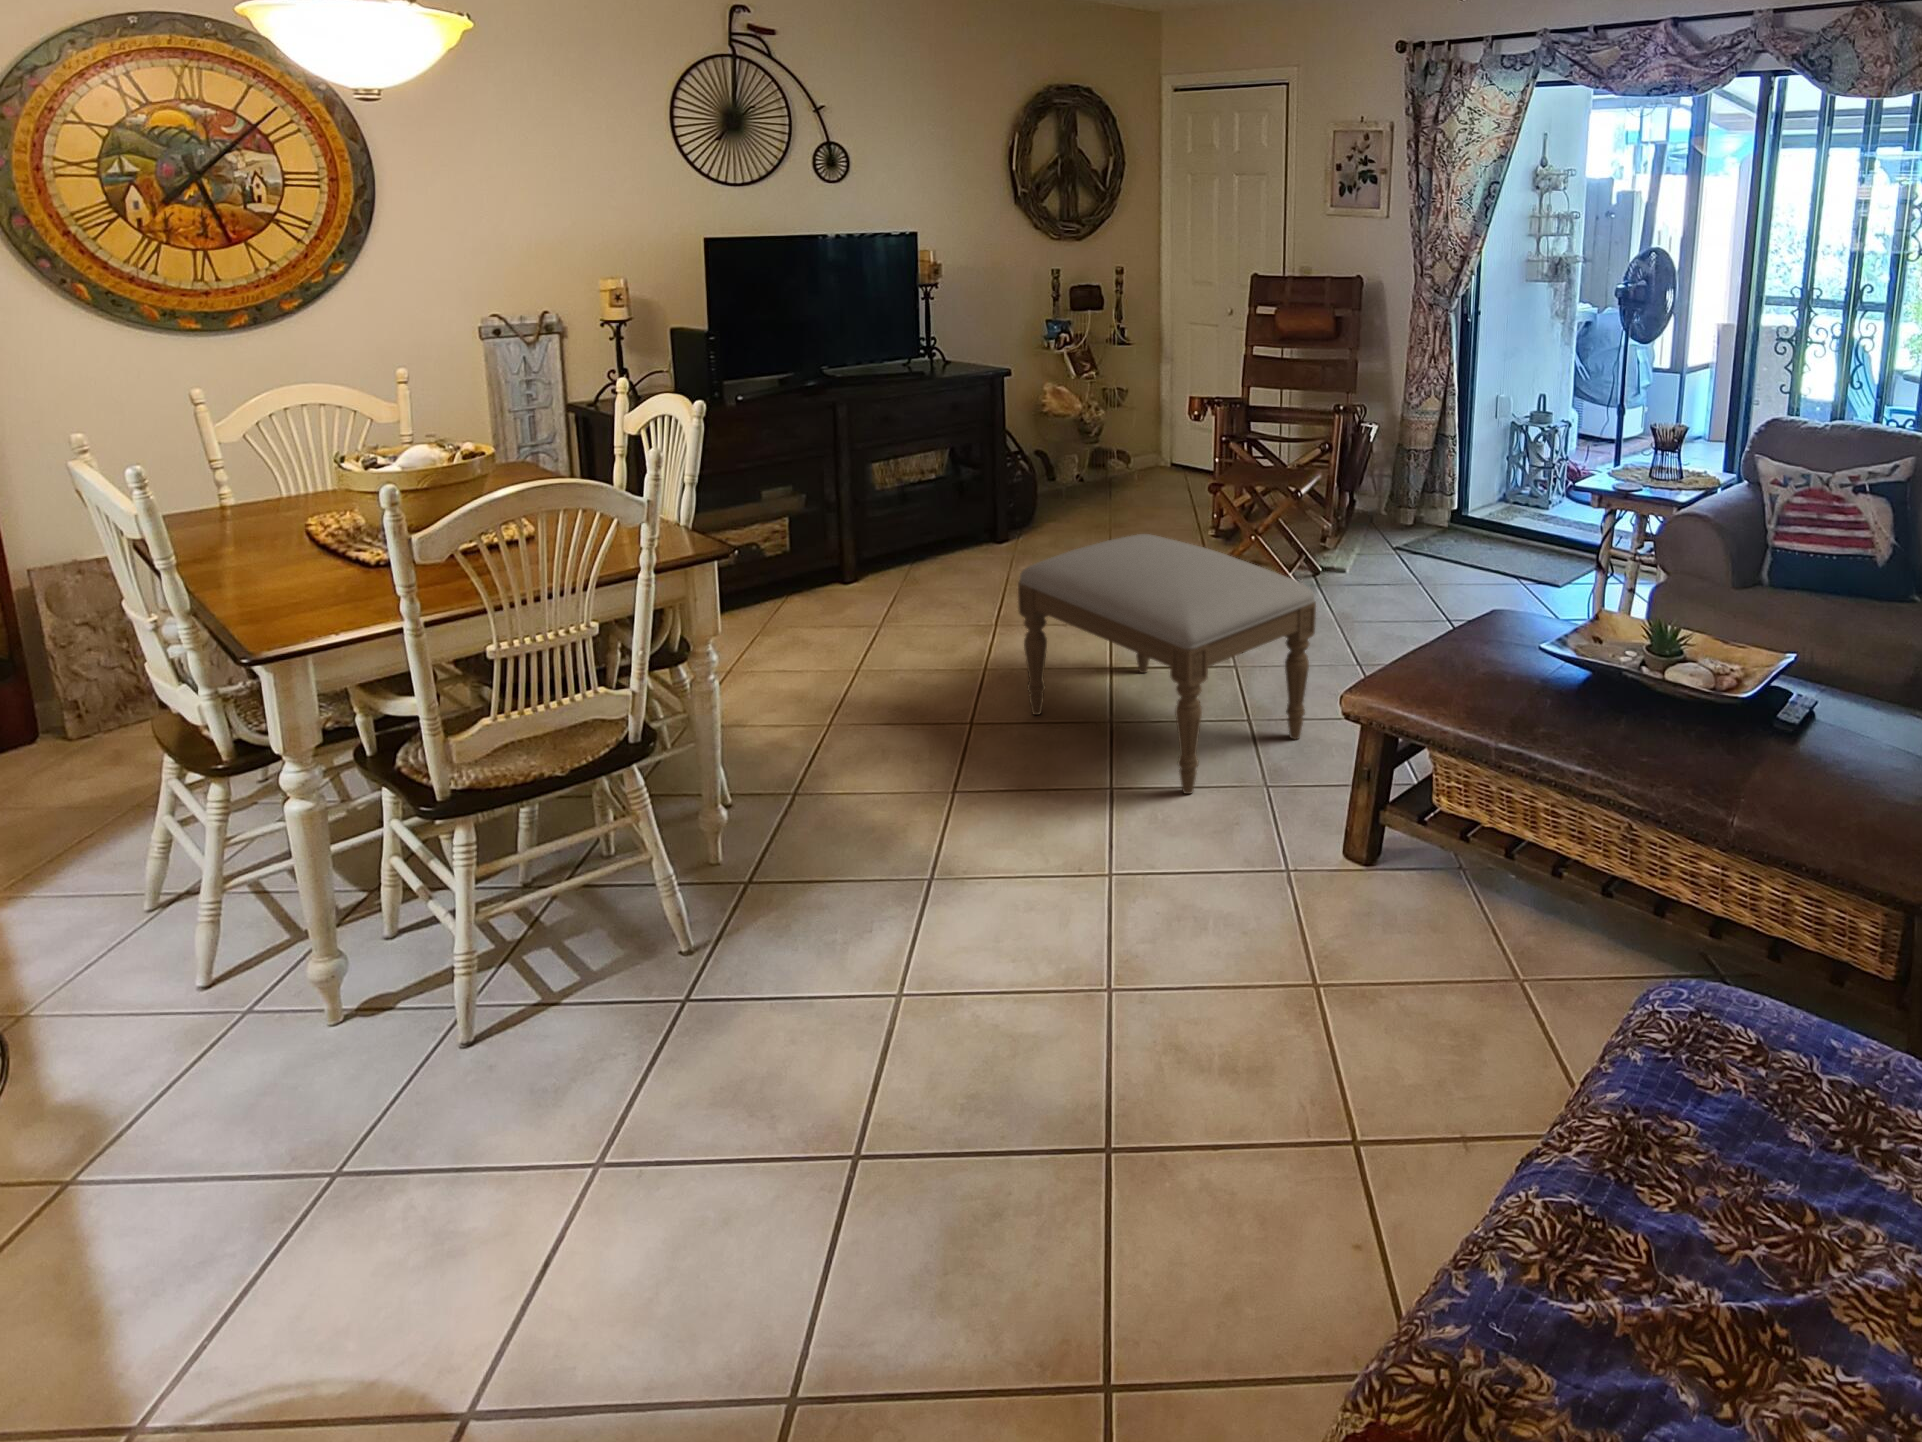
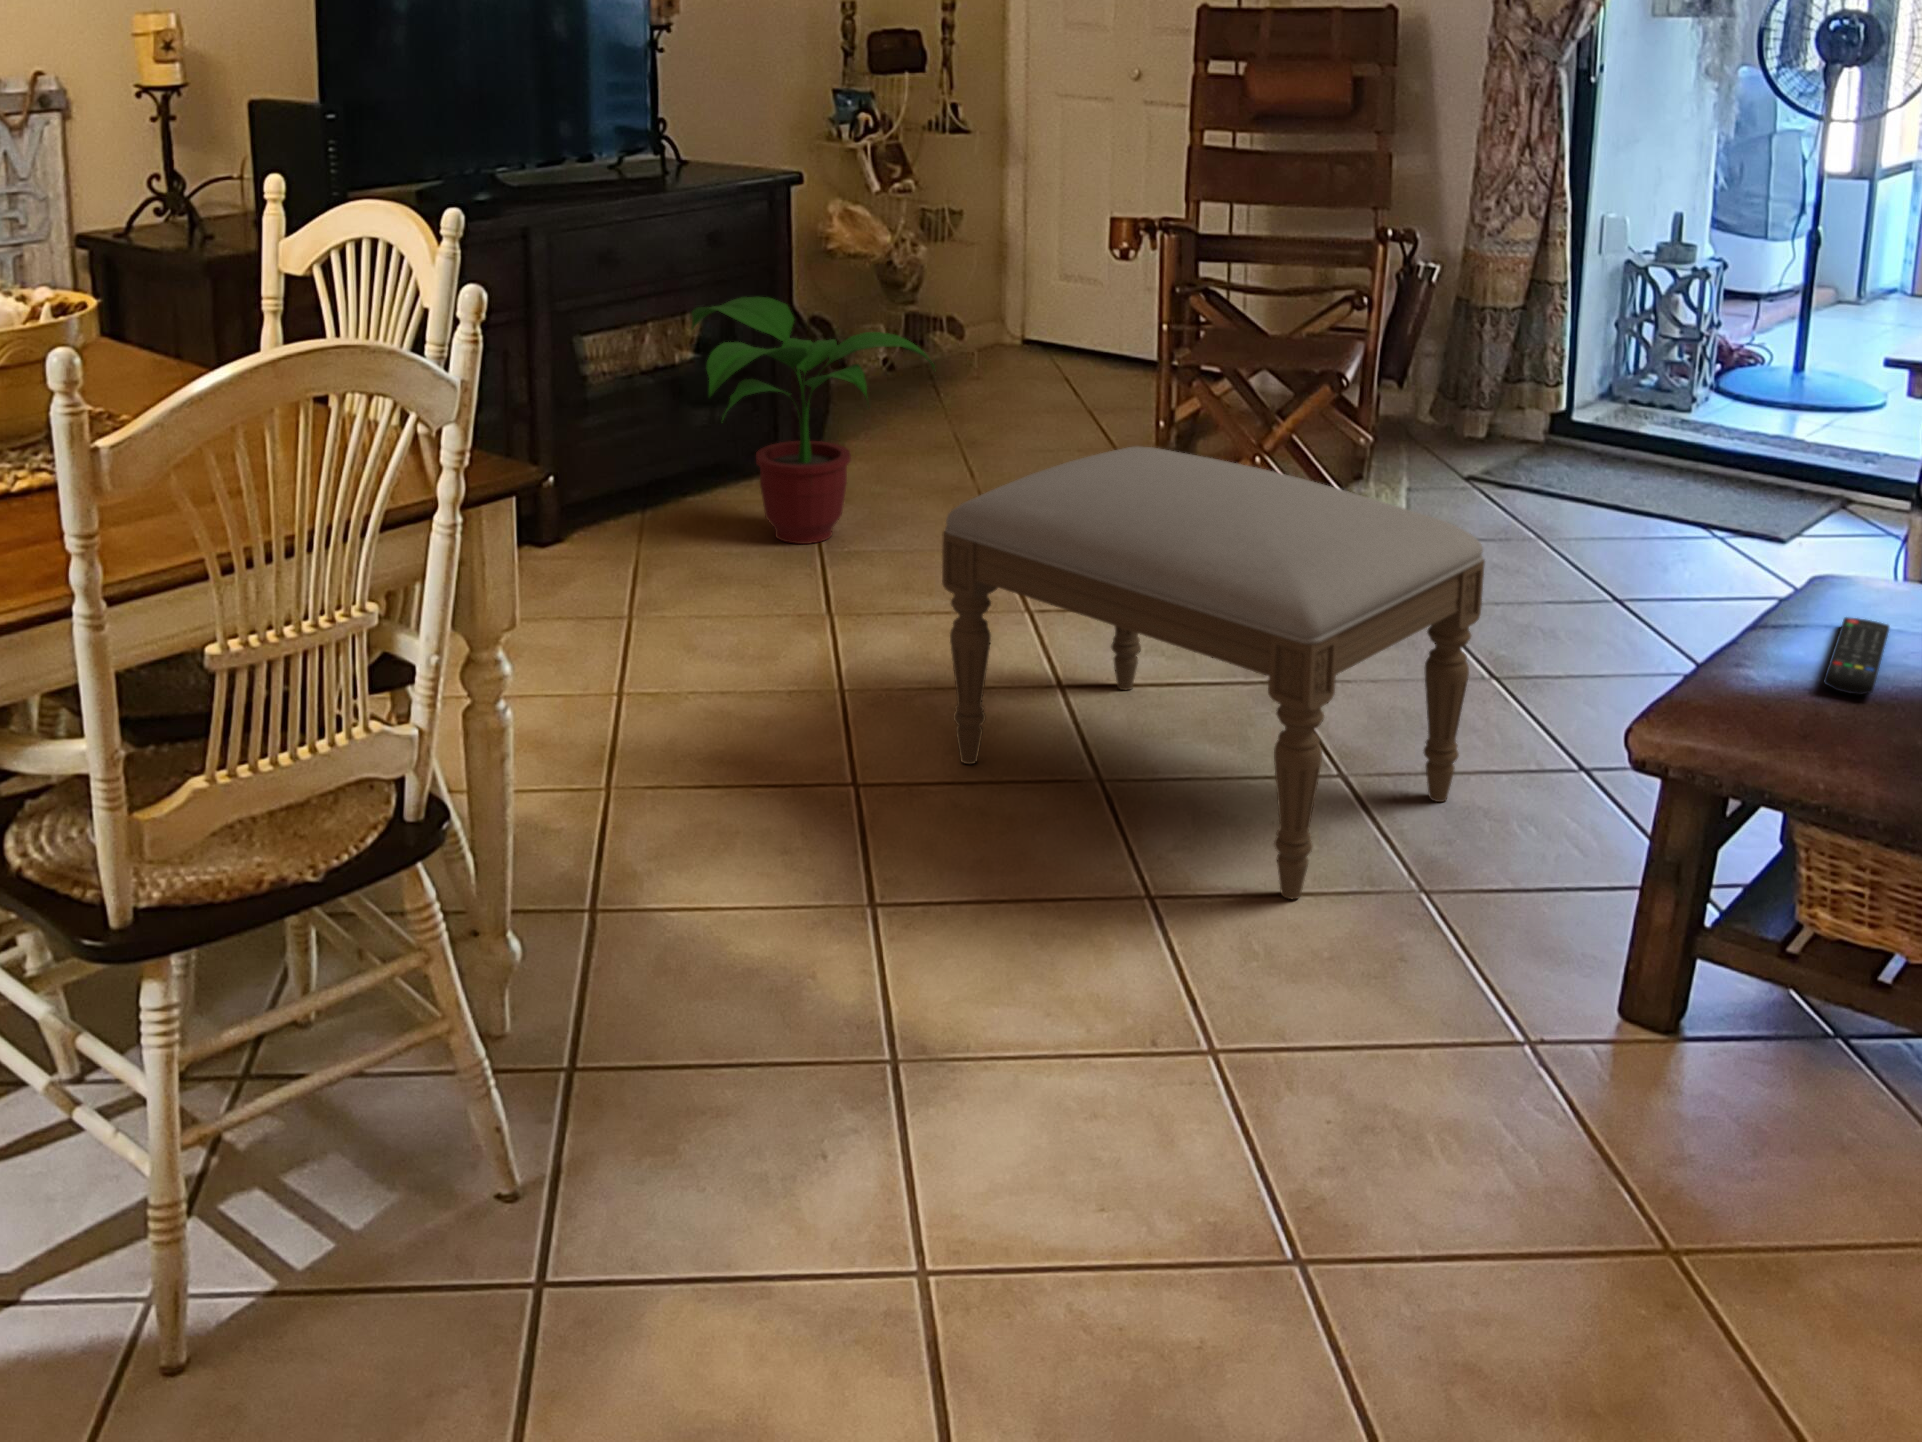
potted plant: none [927,442,1071,586] -> present [692,297,935,544]
remote control: none [1444,637,1501,682] -> present [1824,617,1889,695]

